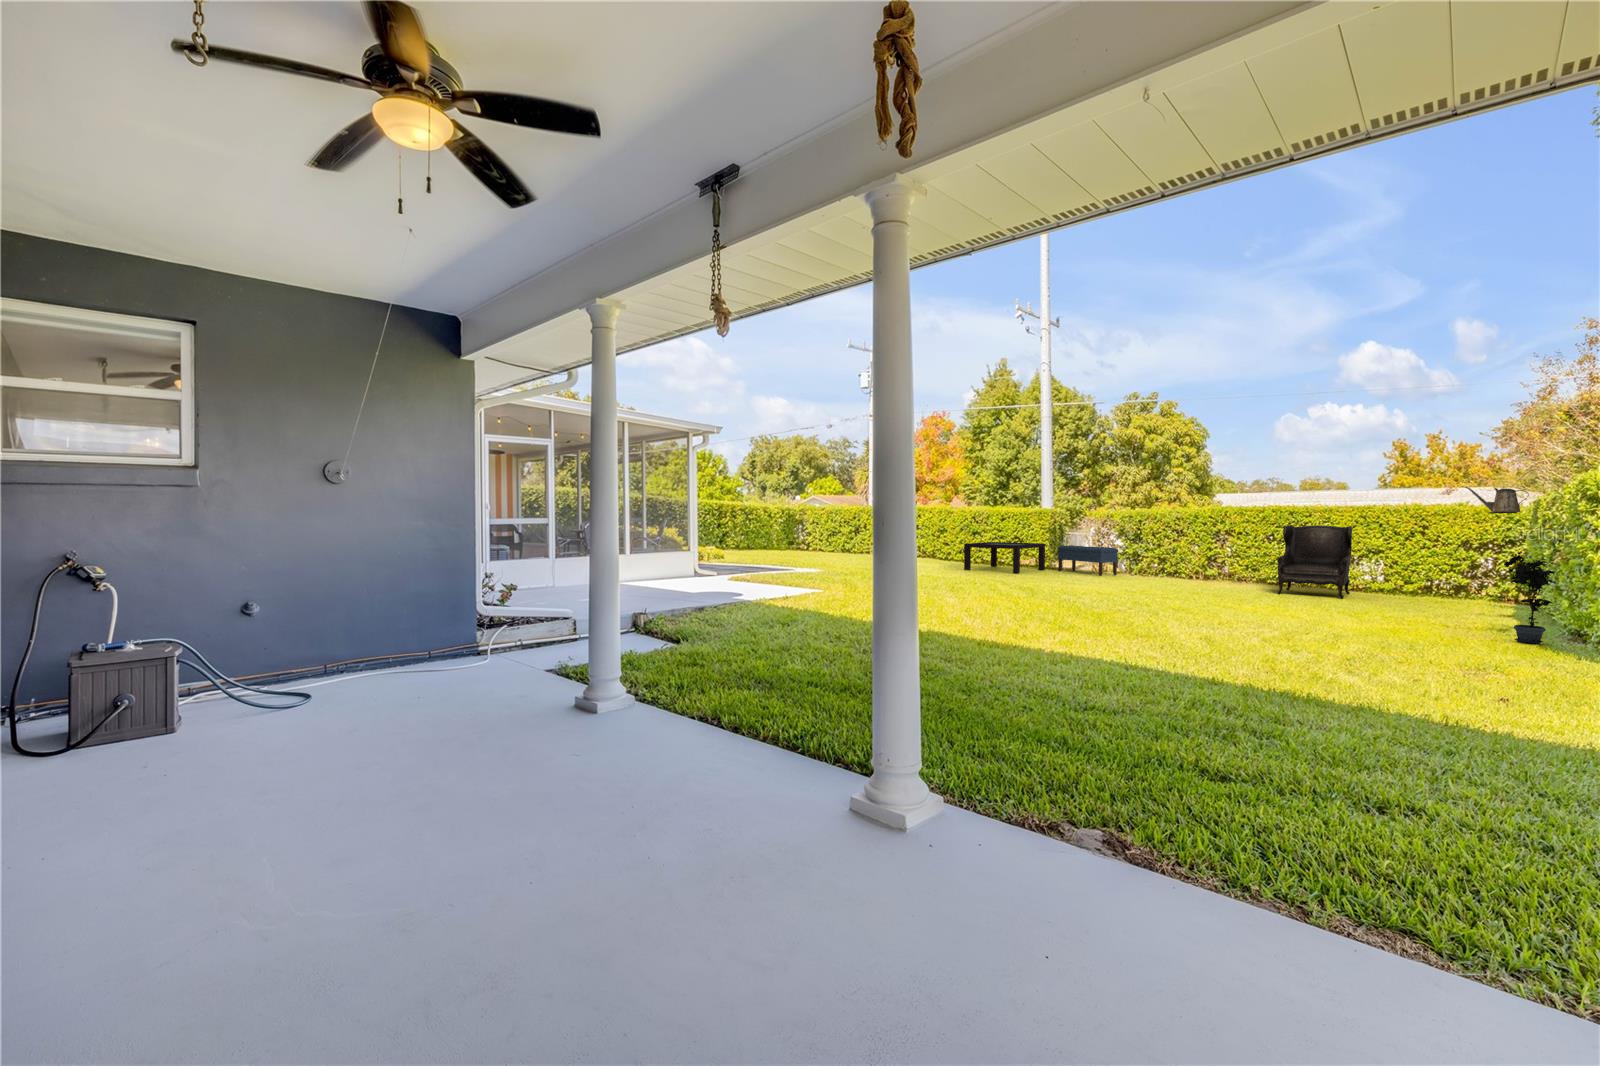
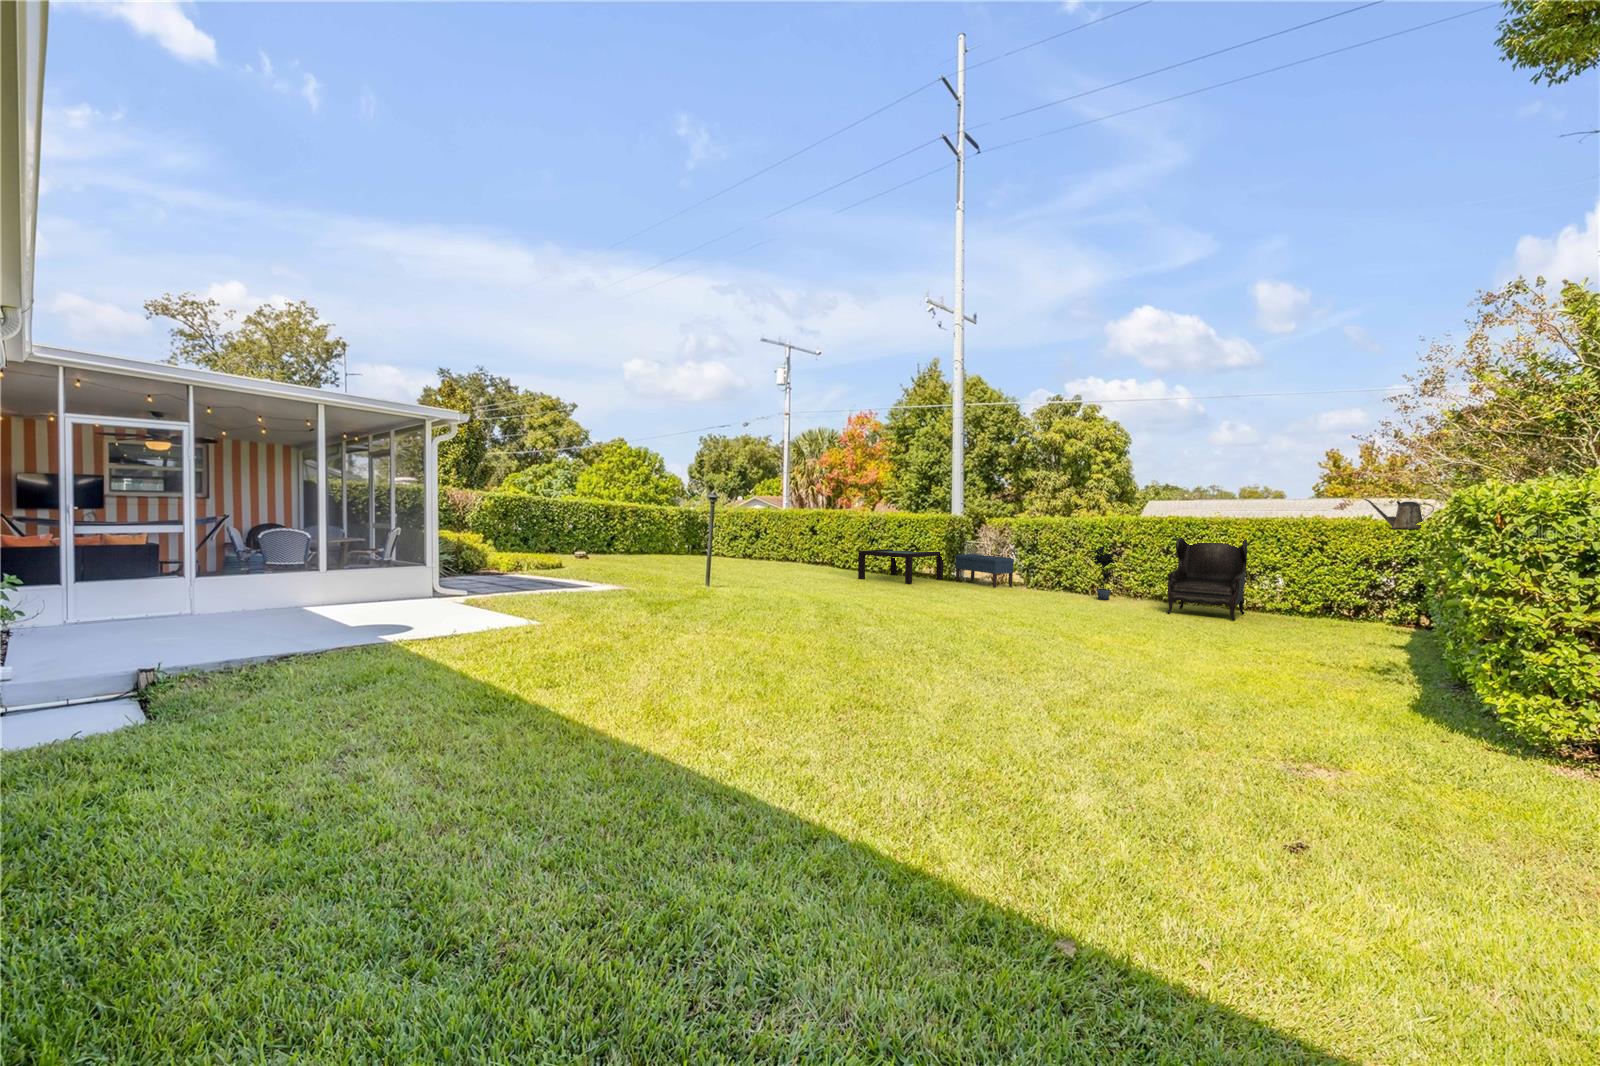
potted plant: present [1504,552,1558,644] -> present [1087,546,1122,600]

